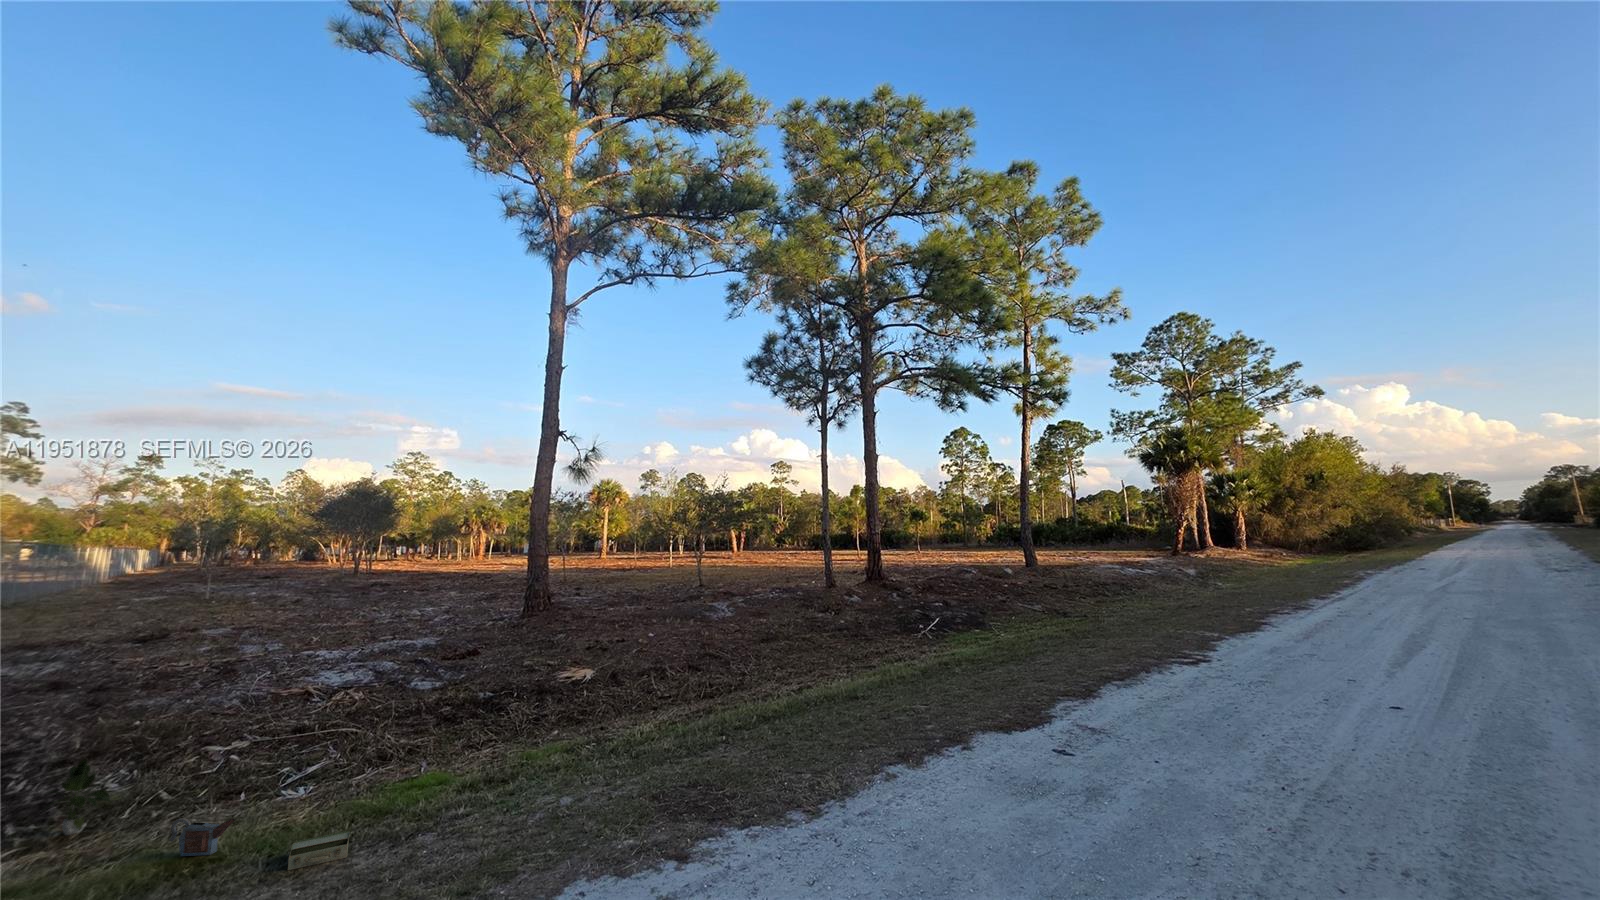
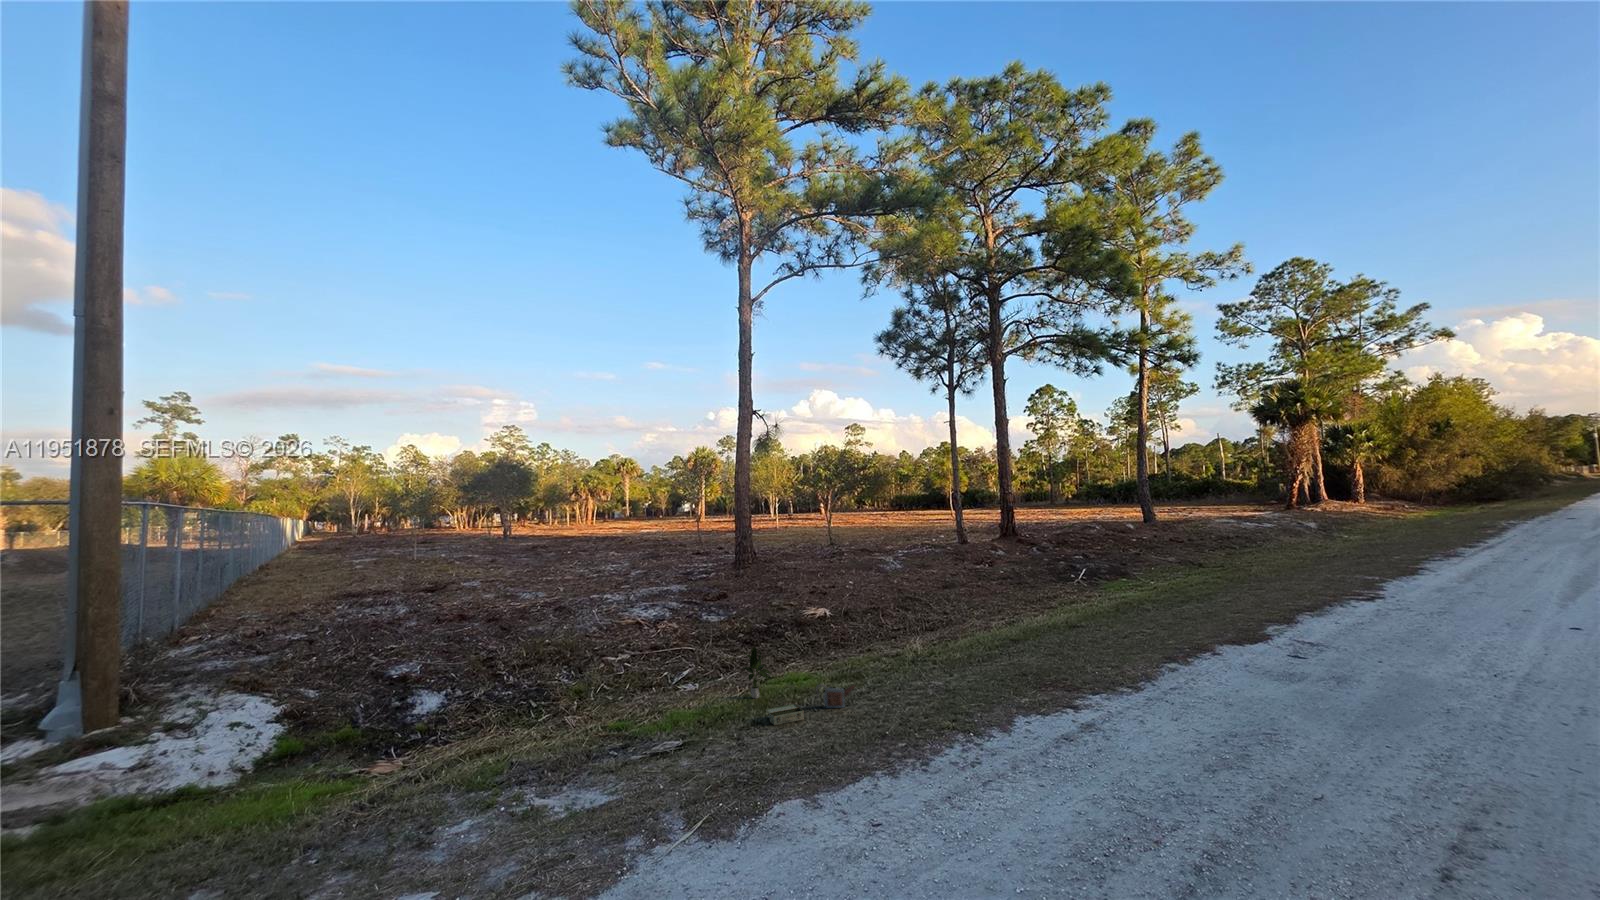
potted plant: present [43,760,112,835] -> present [742,647,772,698]
watering can: present [169,818,236,856] -> present [816,684,855,708]

